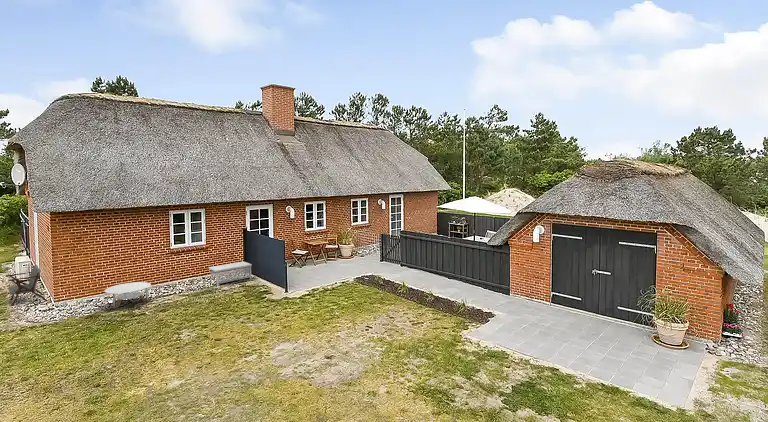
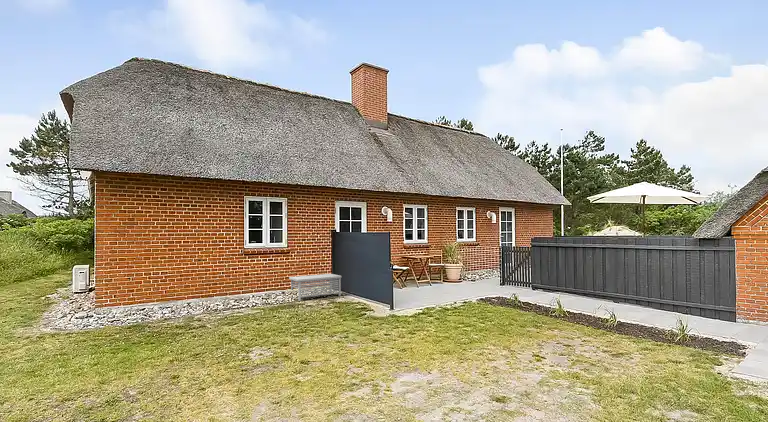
lounge chair: present [7,265,45,306] -> none [55,265,98,312]
round table: present [105,282,151,309] -> none [158,288,216,319]

